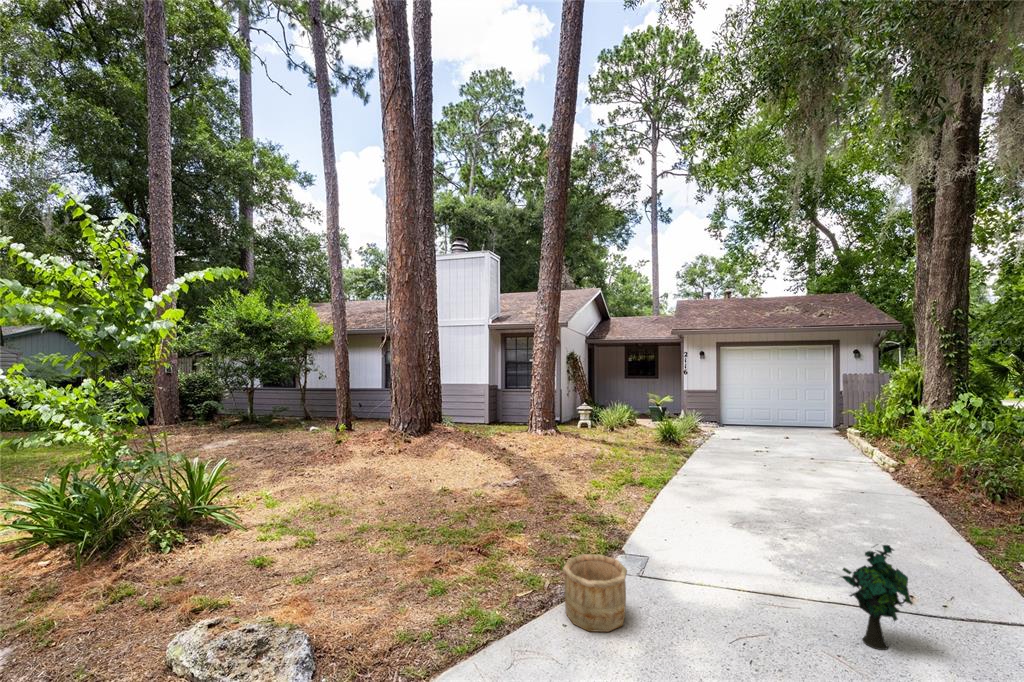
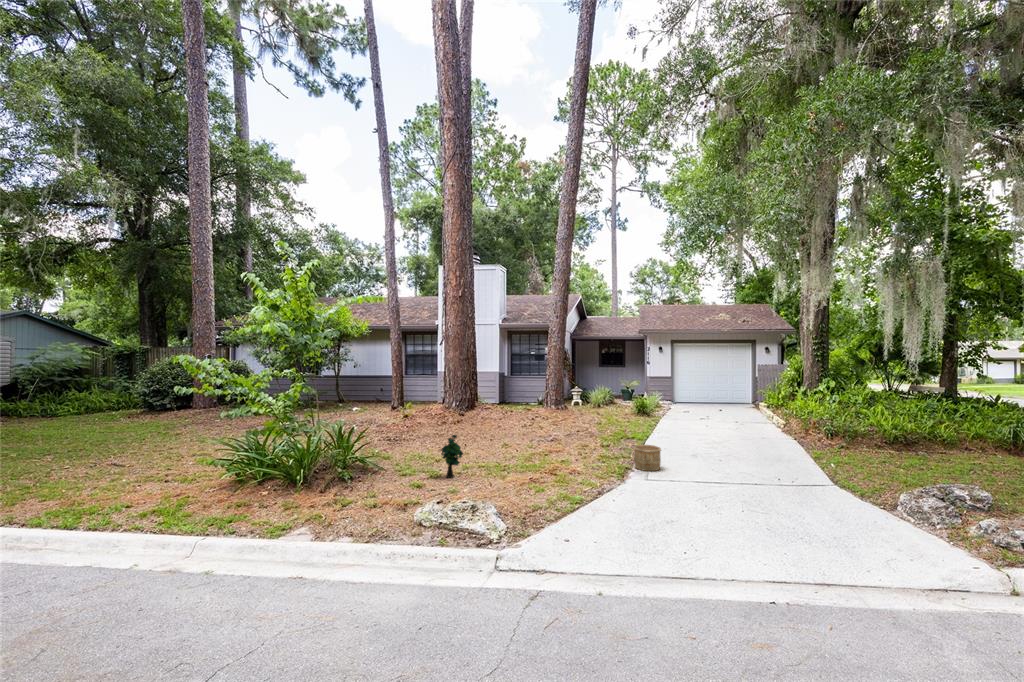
decorative plant: present [842,545,913,650] -> present [440,435,463,478]

